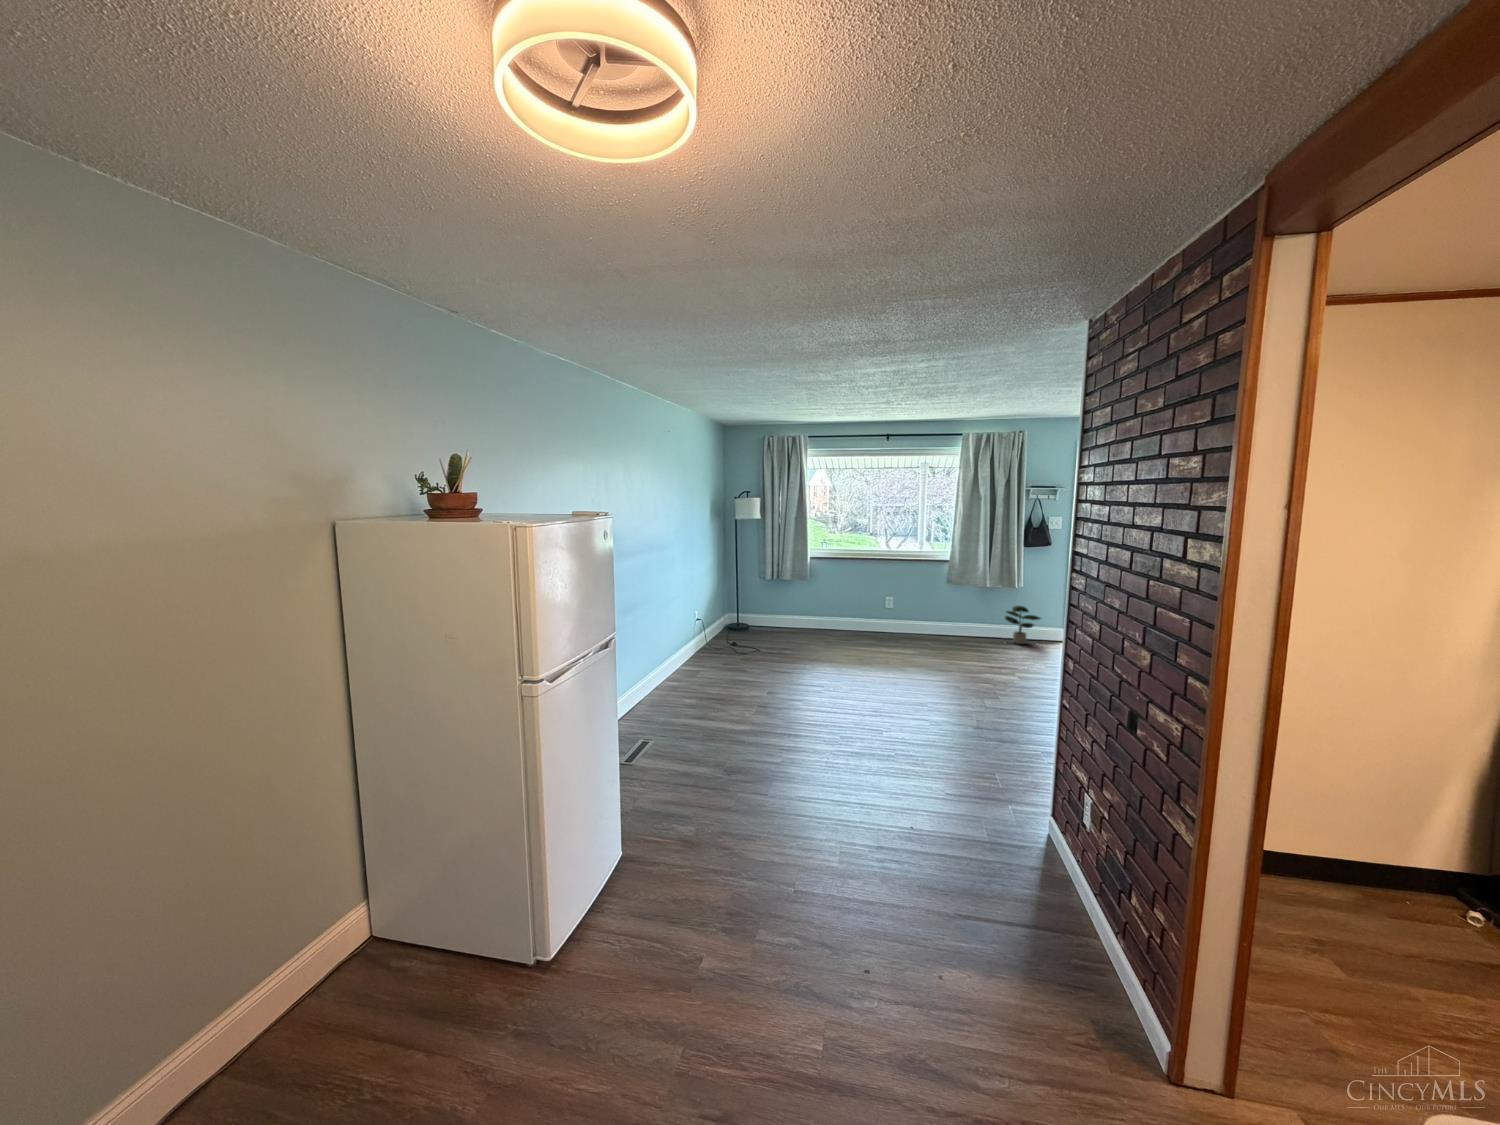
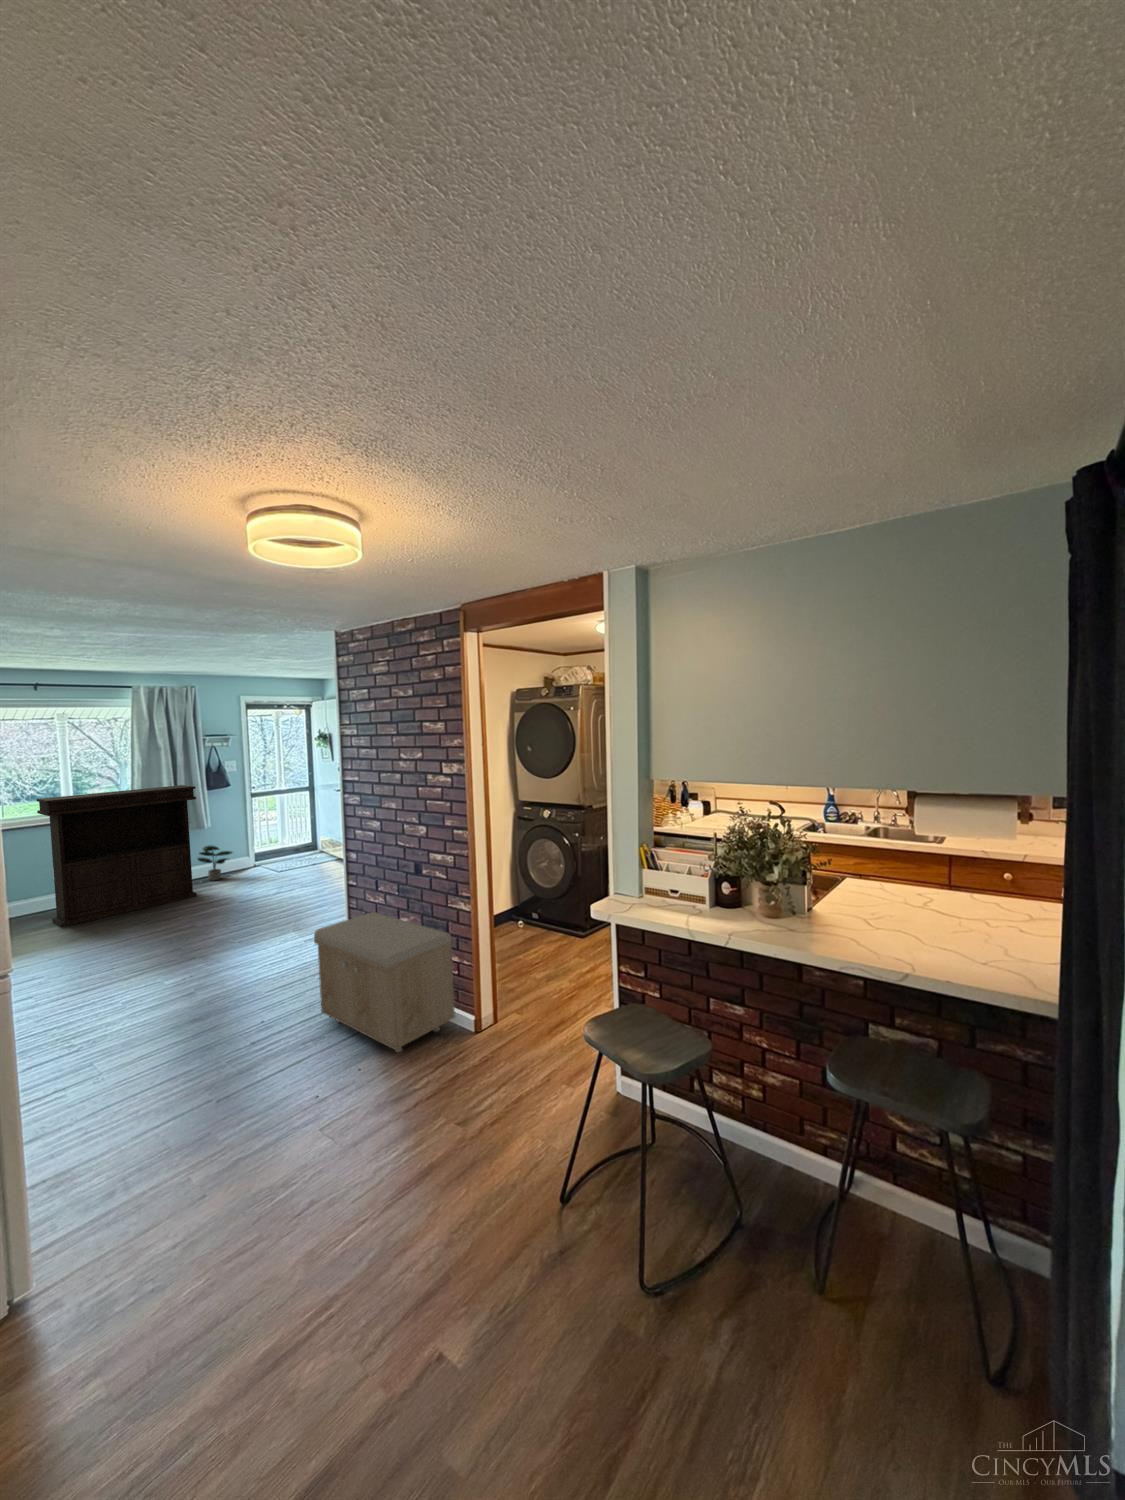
console table: none [872,536,999,655] -> present [36,785,197,927]
storage bench: none [963,750,1148,1018] -> present [314,912,455,1052]

